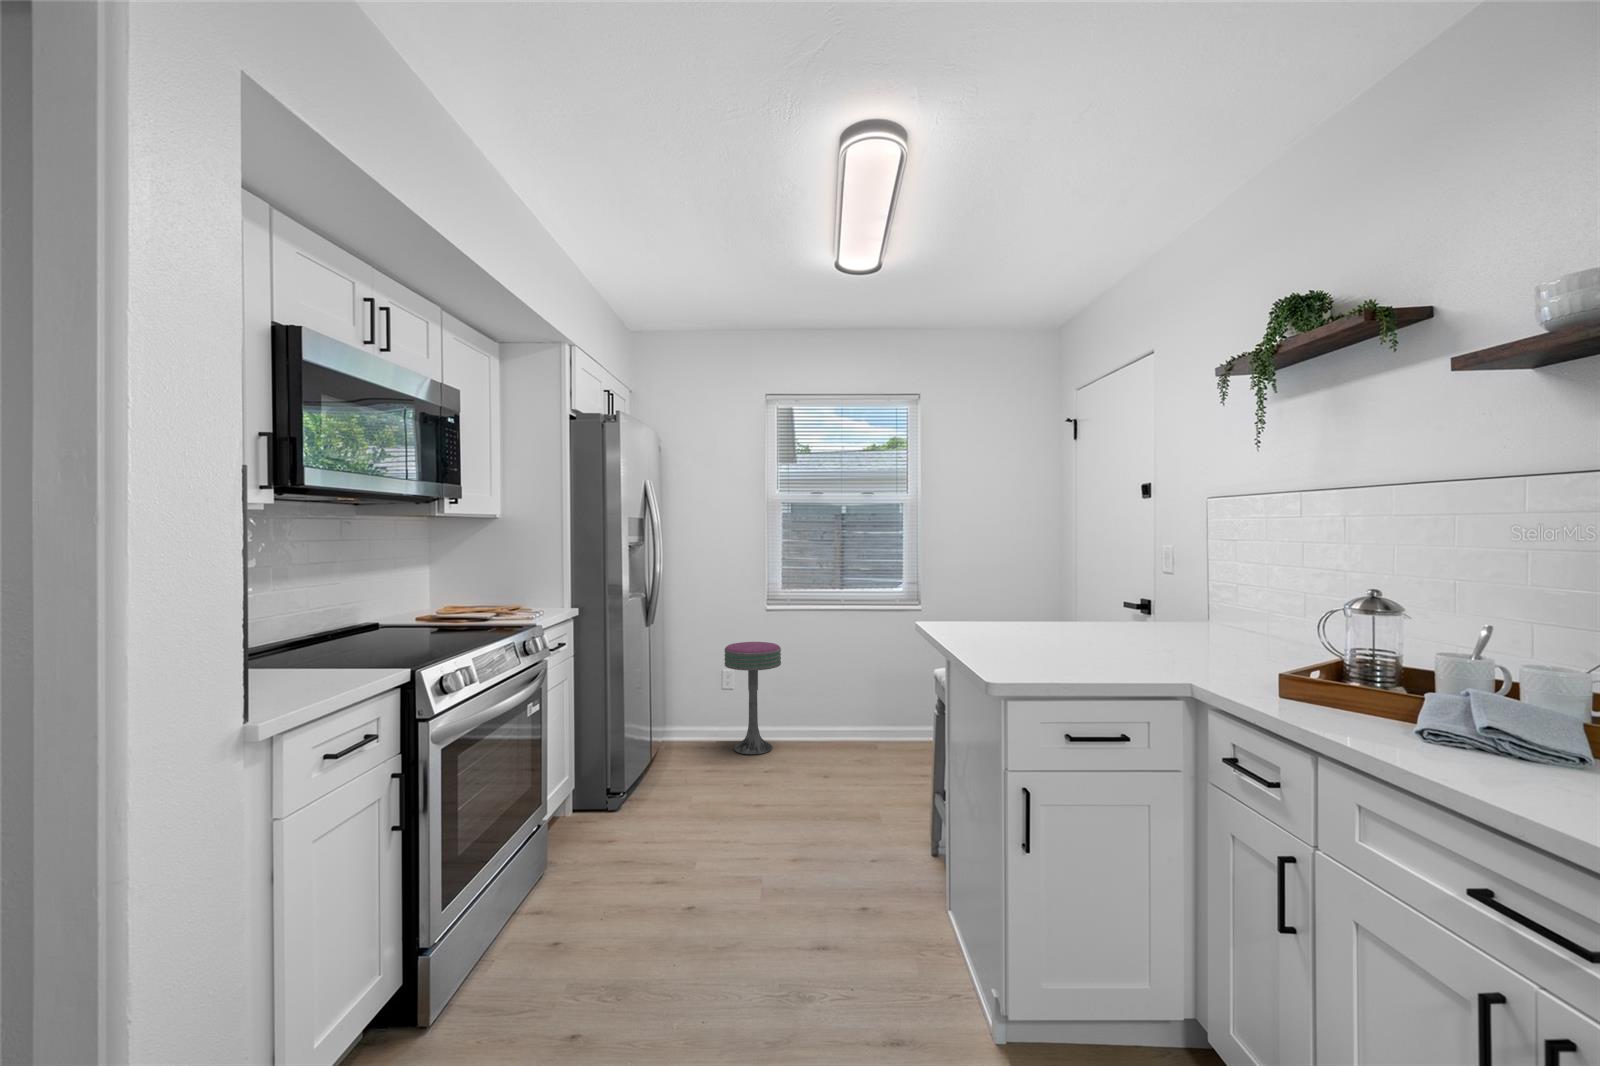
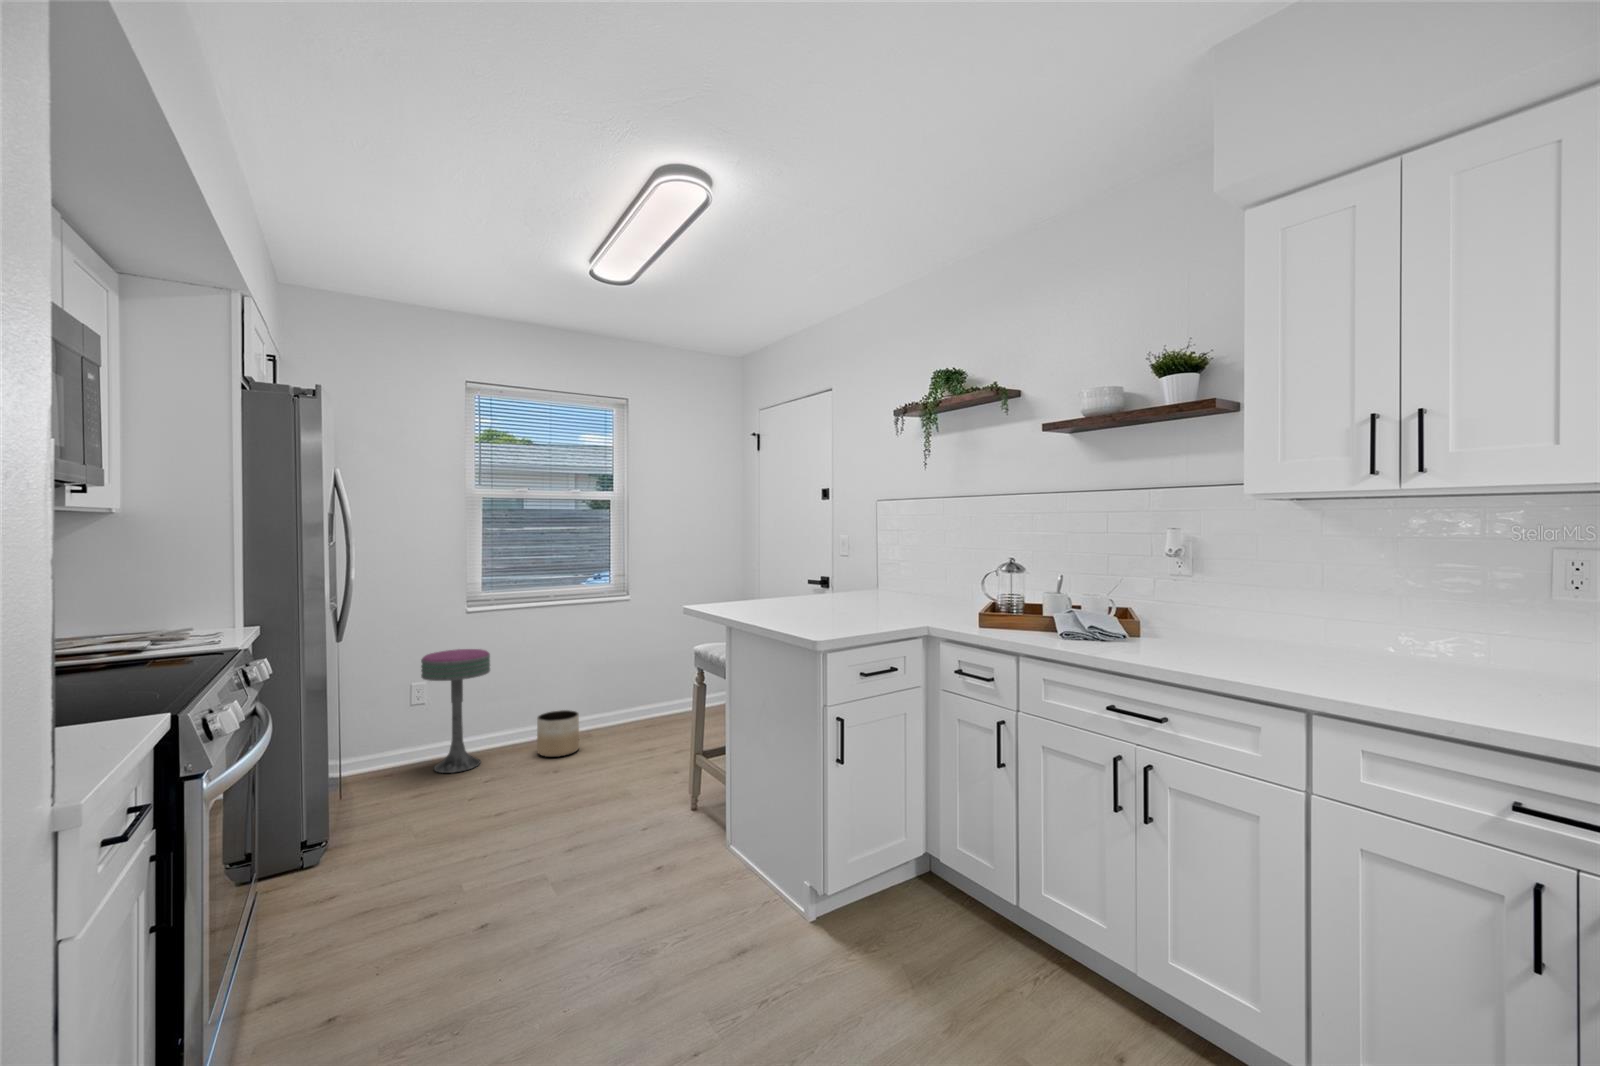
planter: none [820,712,860,758] -> present [537,710,580,757]

